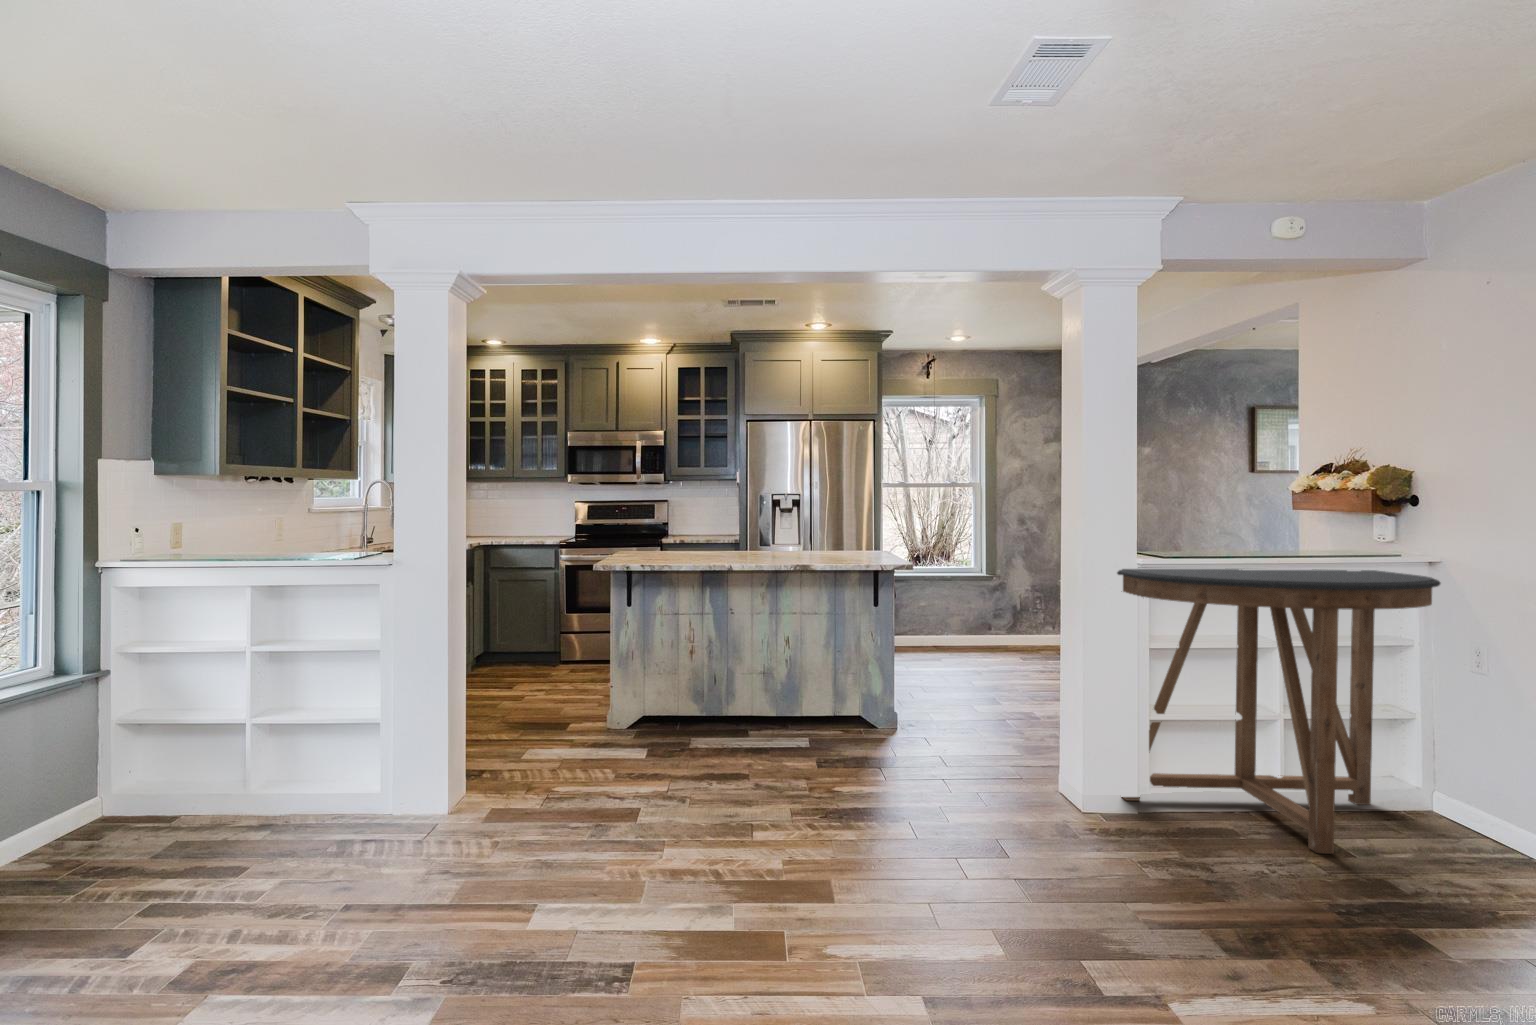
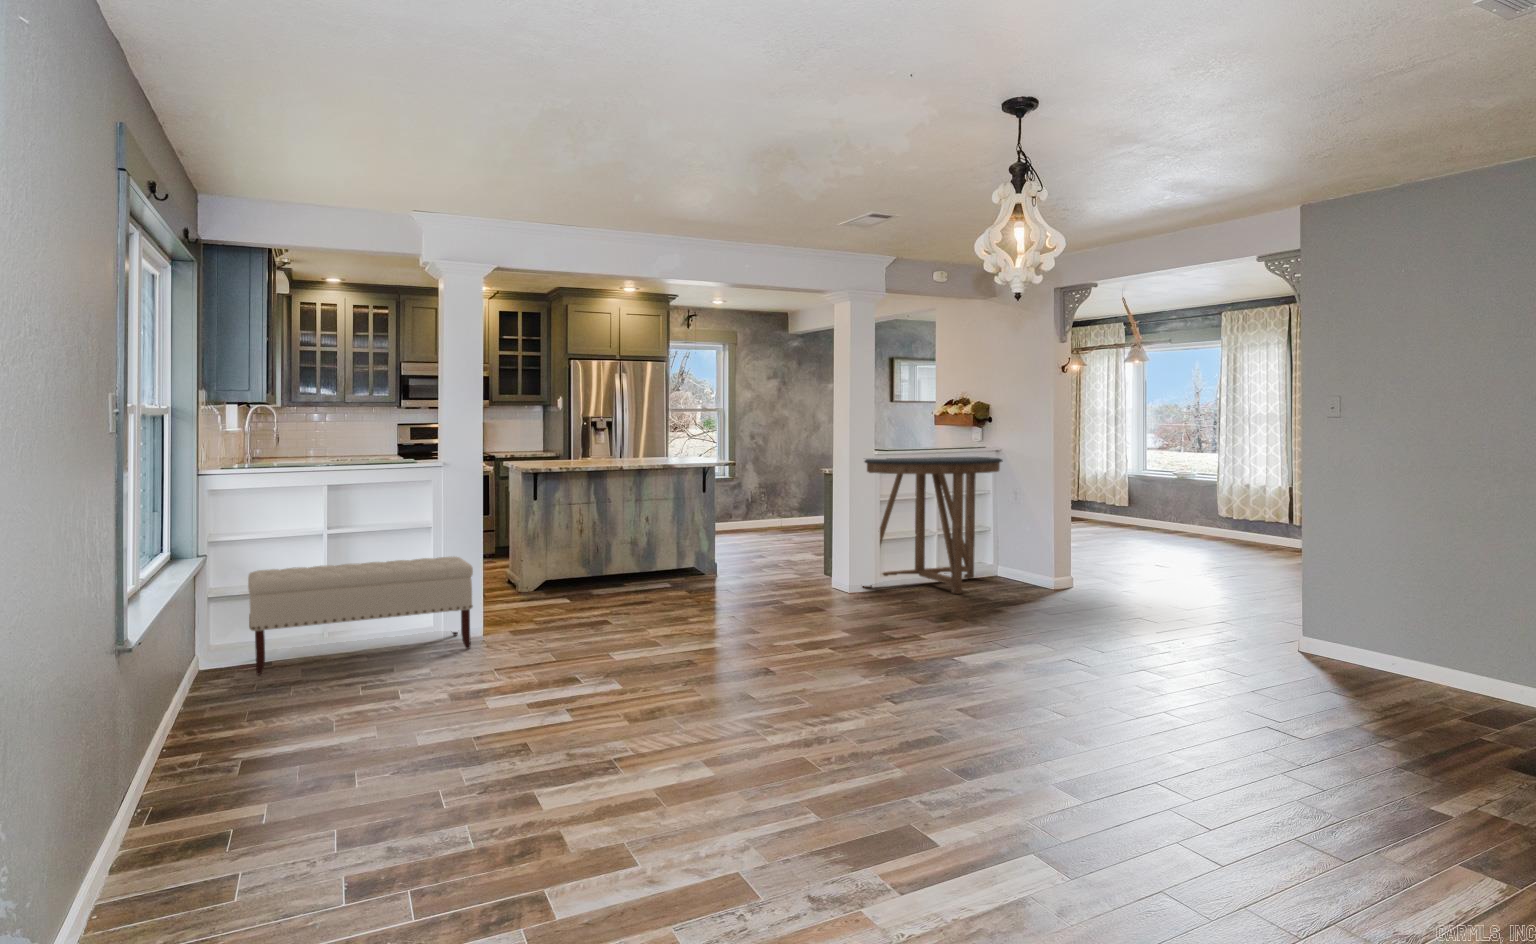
bench: none [33,698,405,864] -> present [248,556,473,674]

